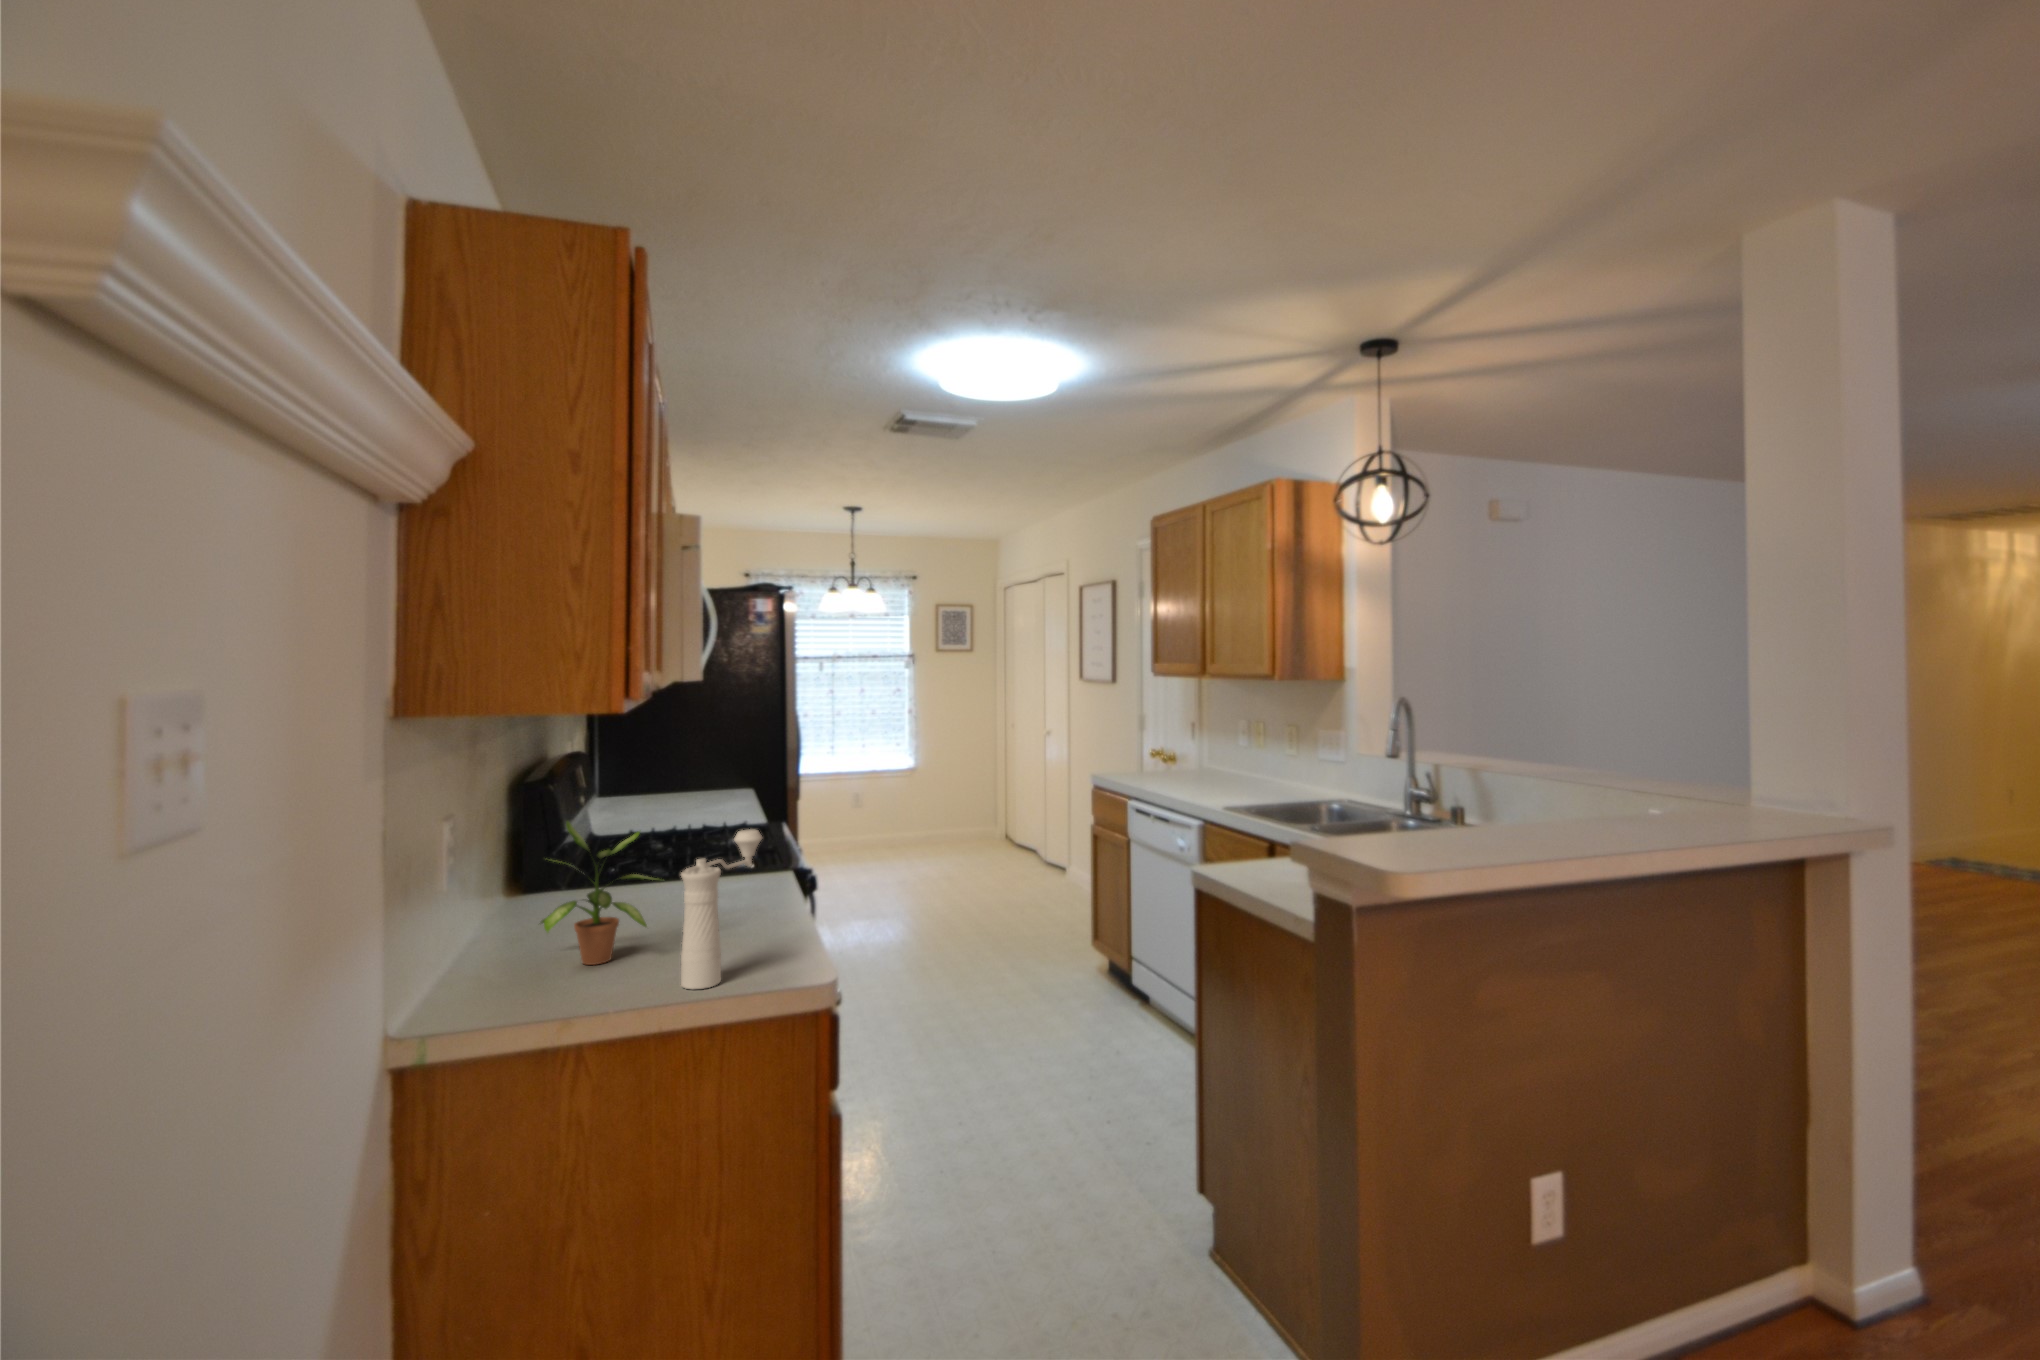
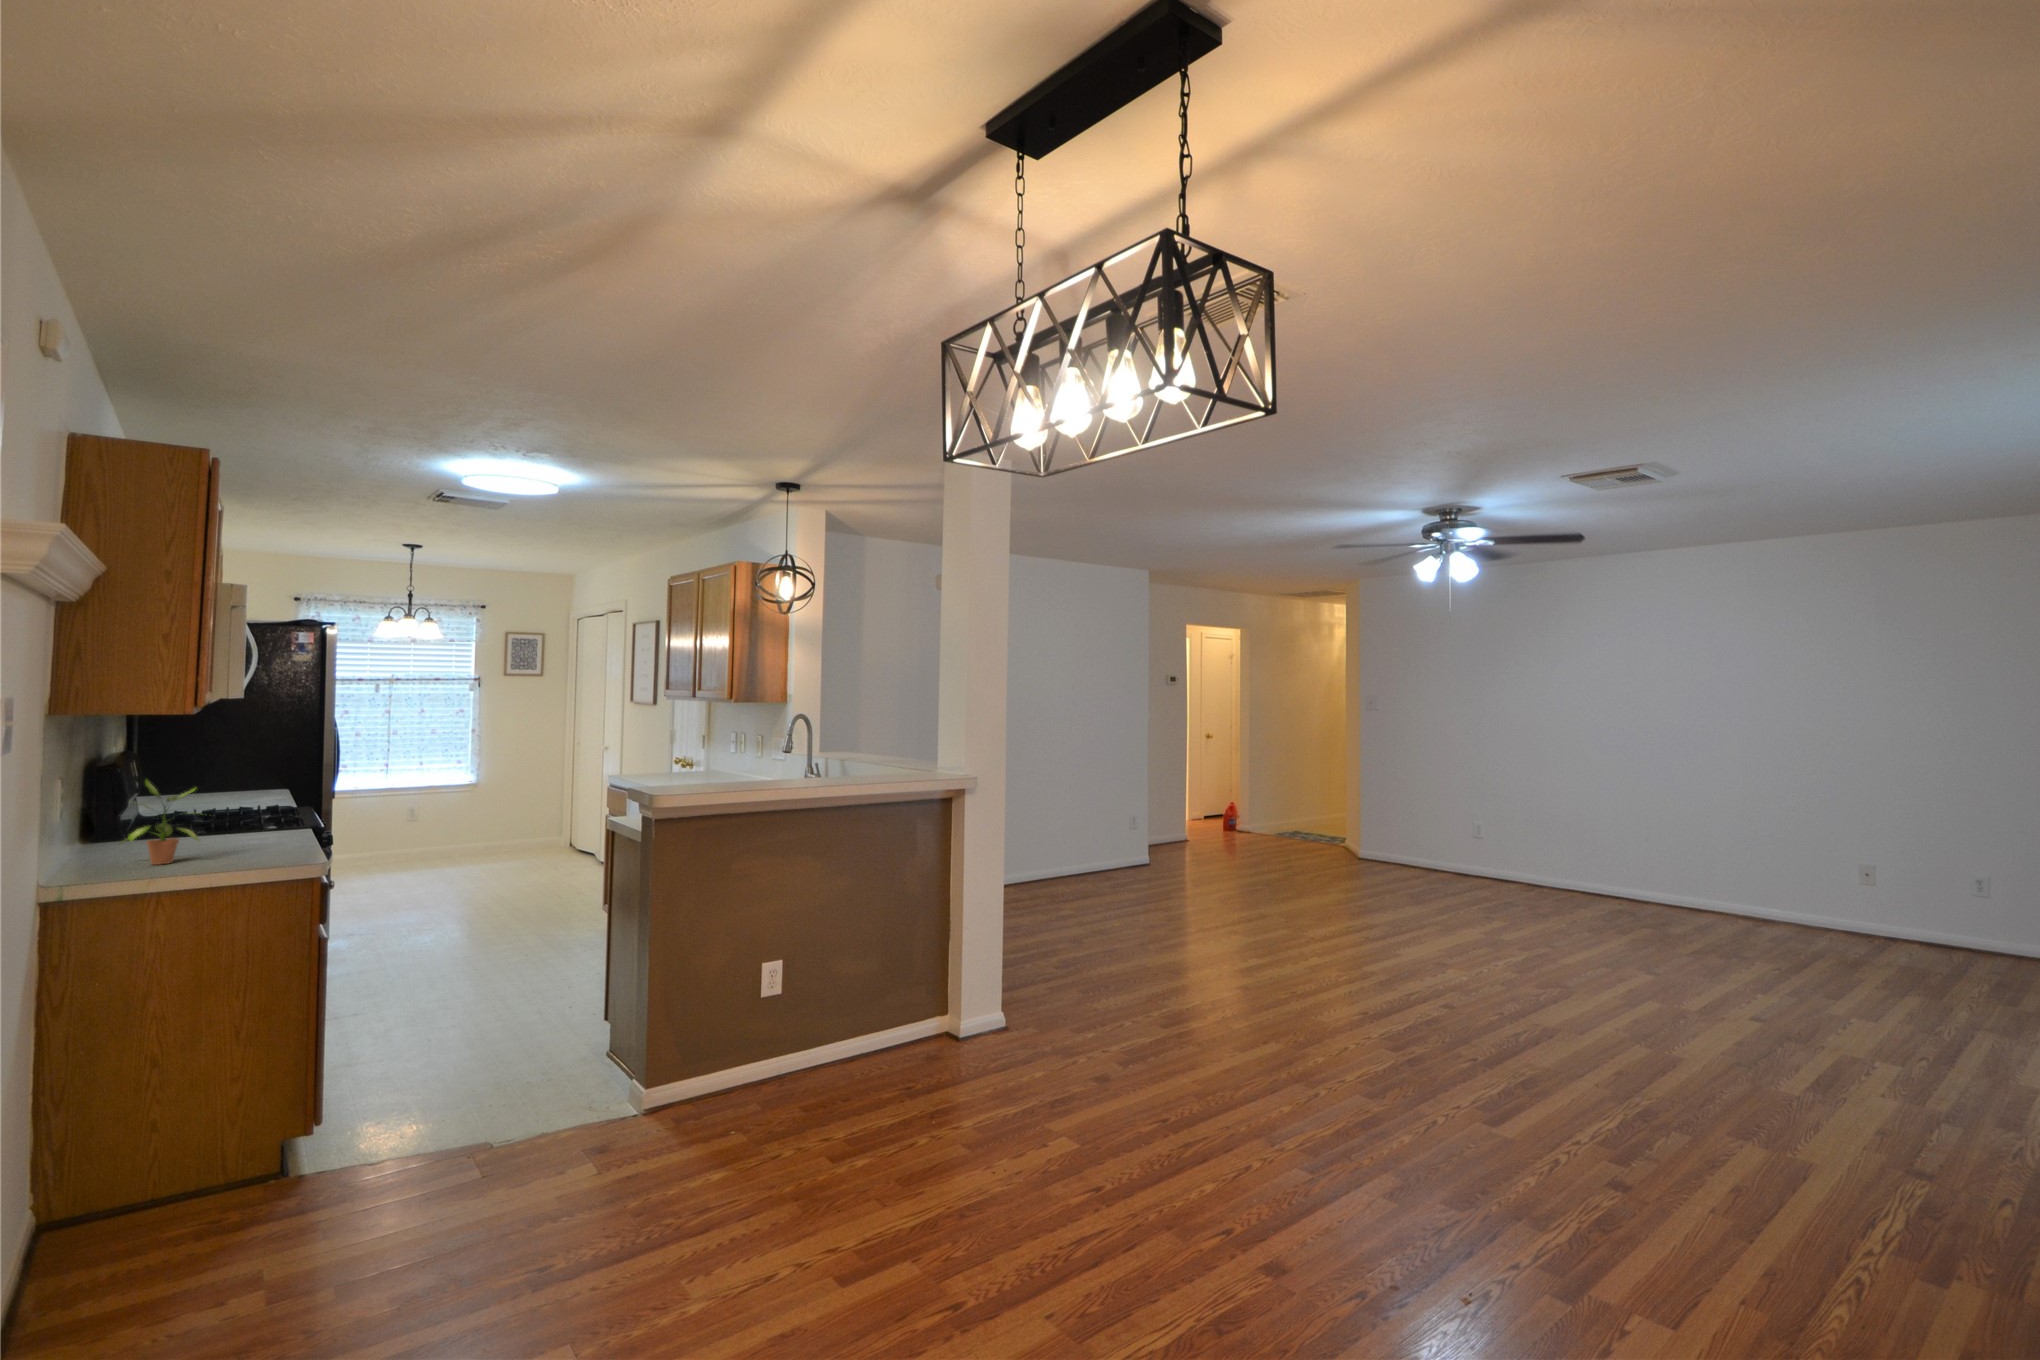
pepper mill: present [681,830,762,990] -> none [225,783,285,868]

